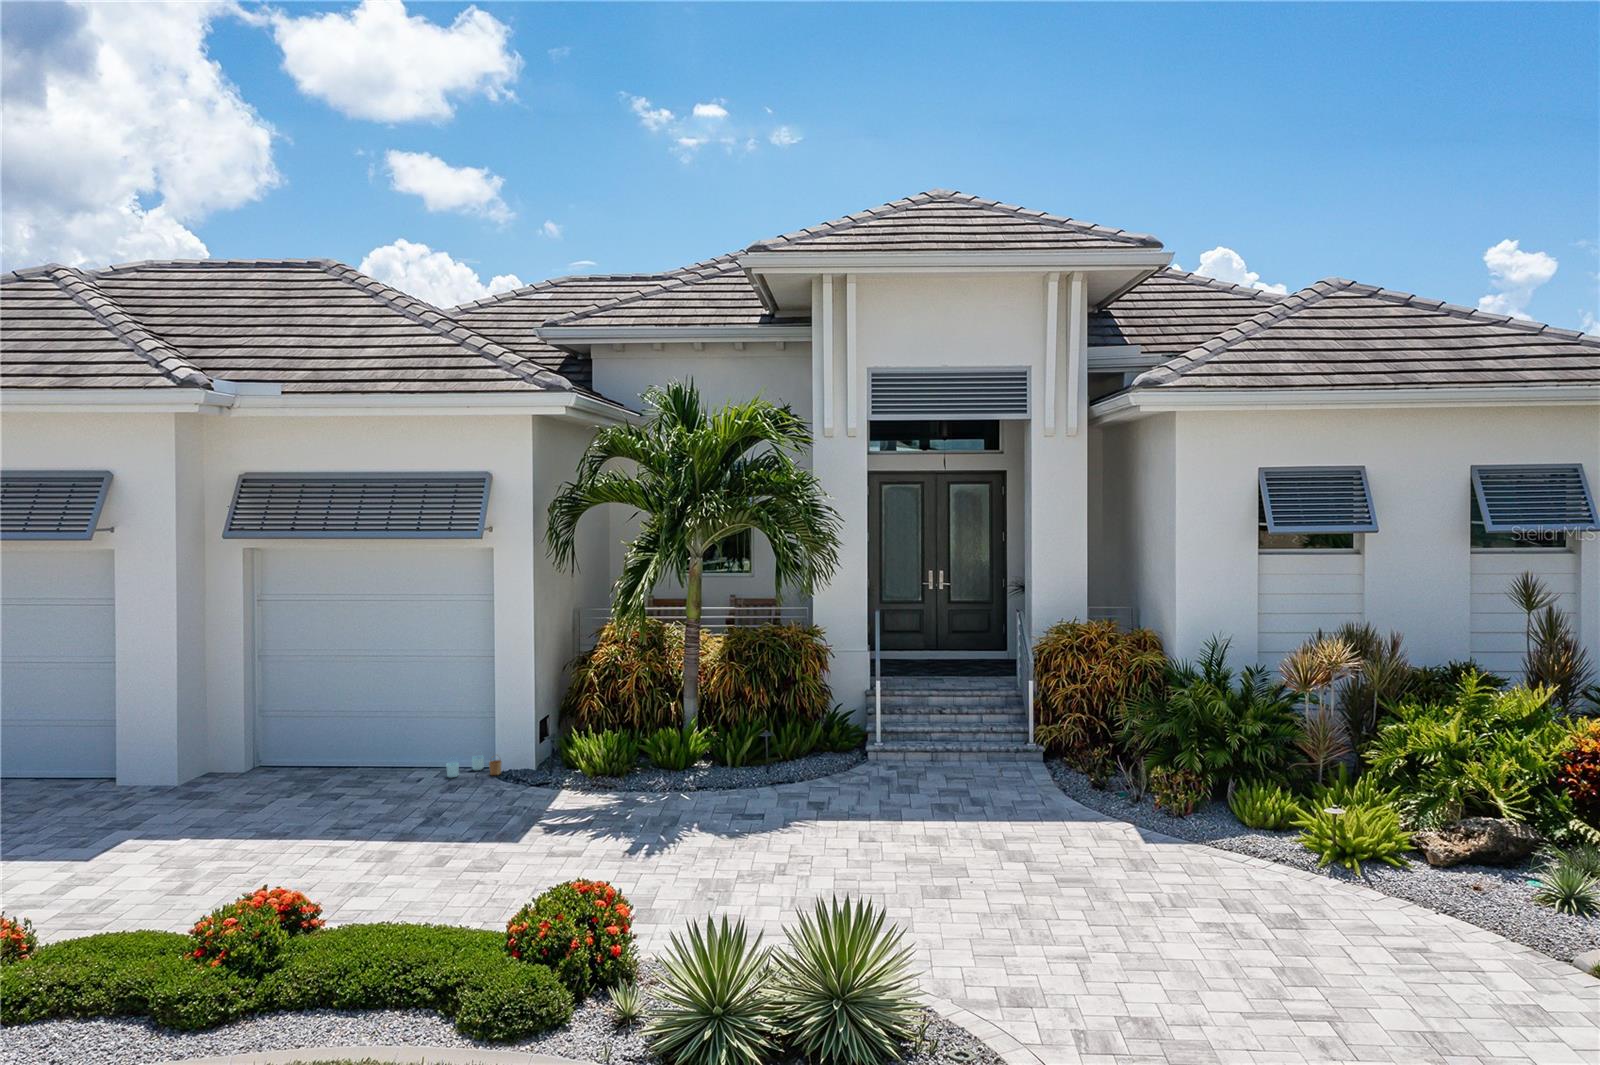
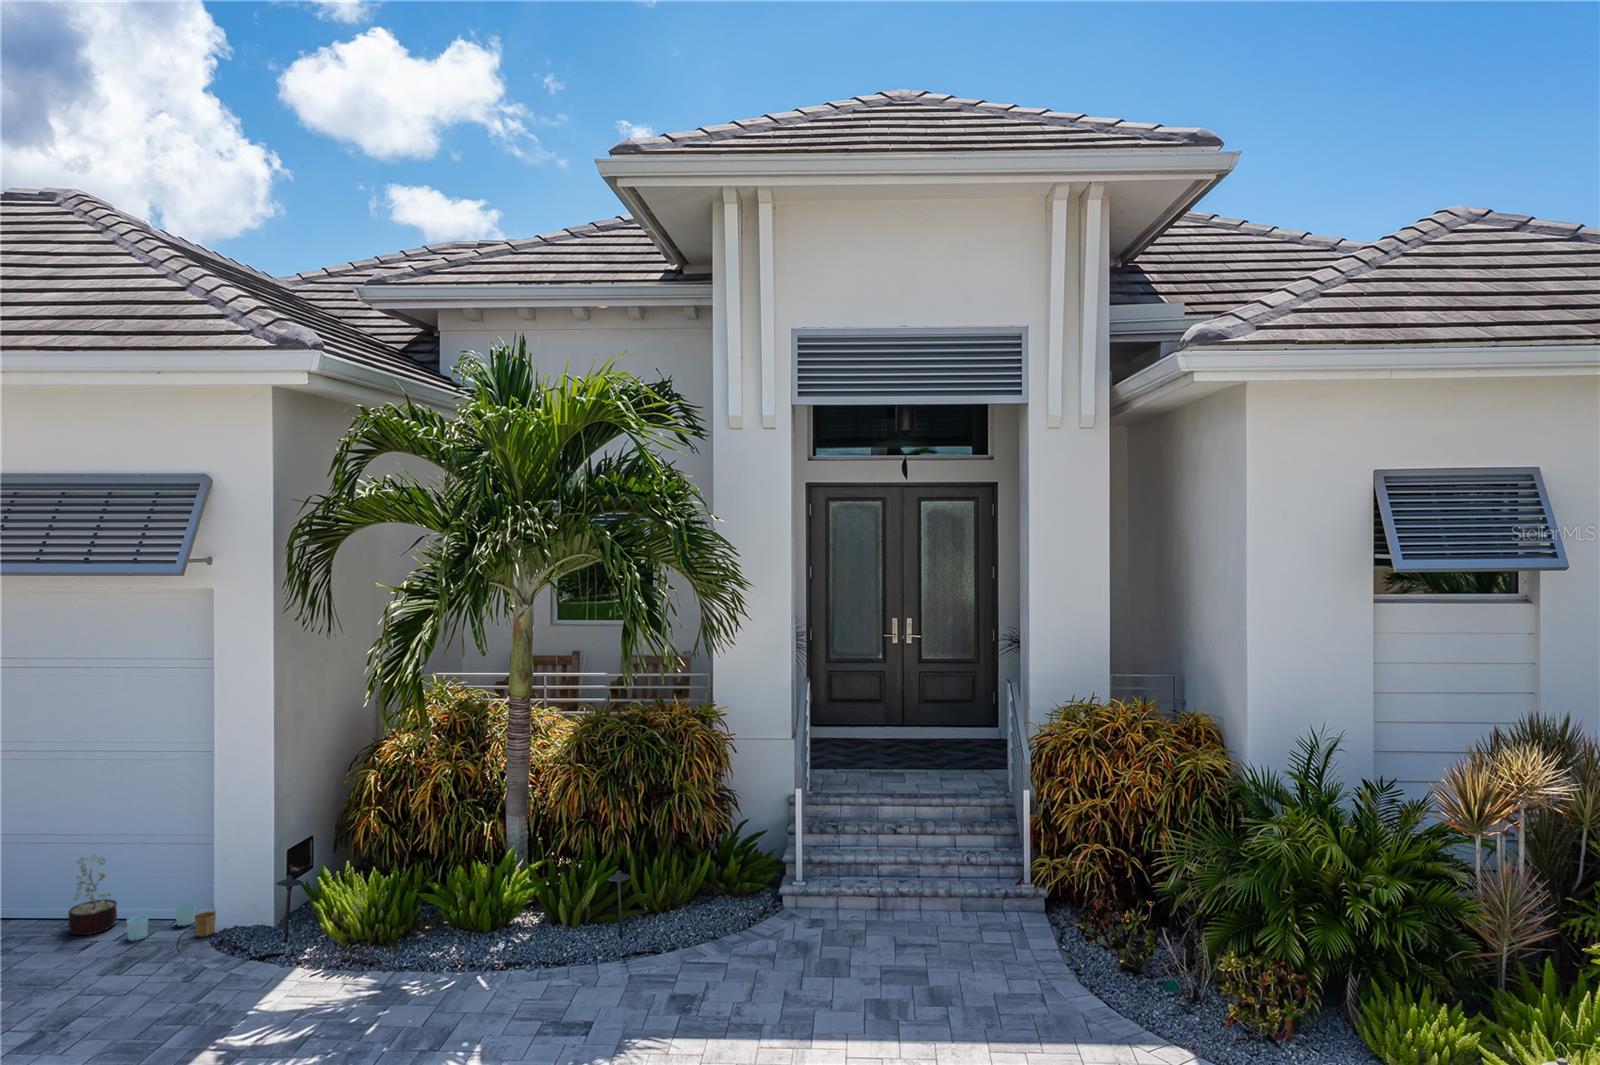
decorative plant: none [405,724,433,775] -> present [68,857,117,935]

